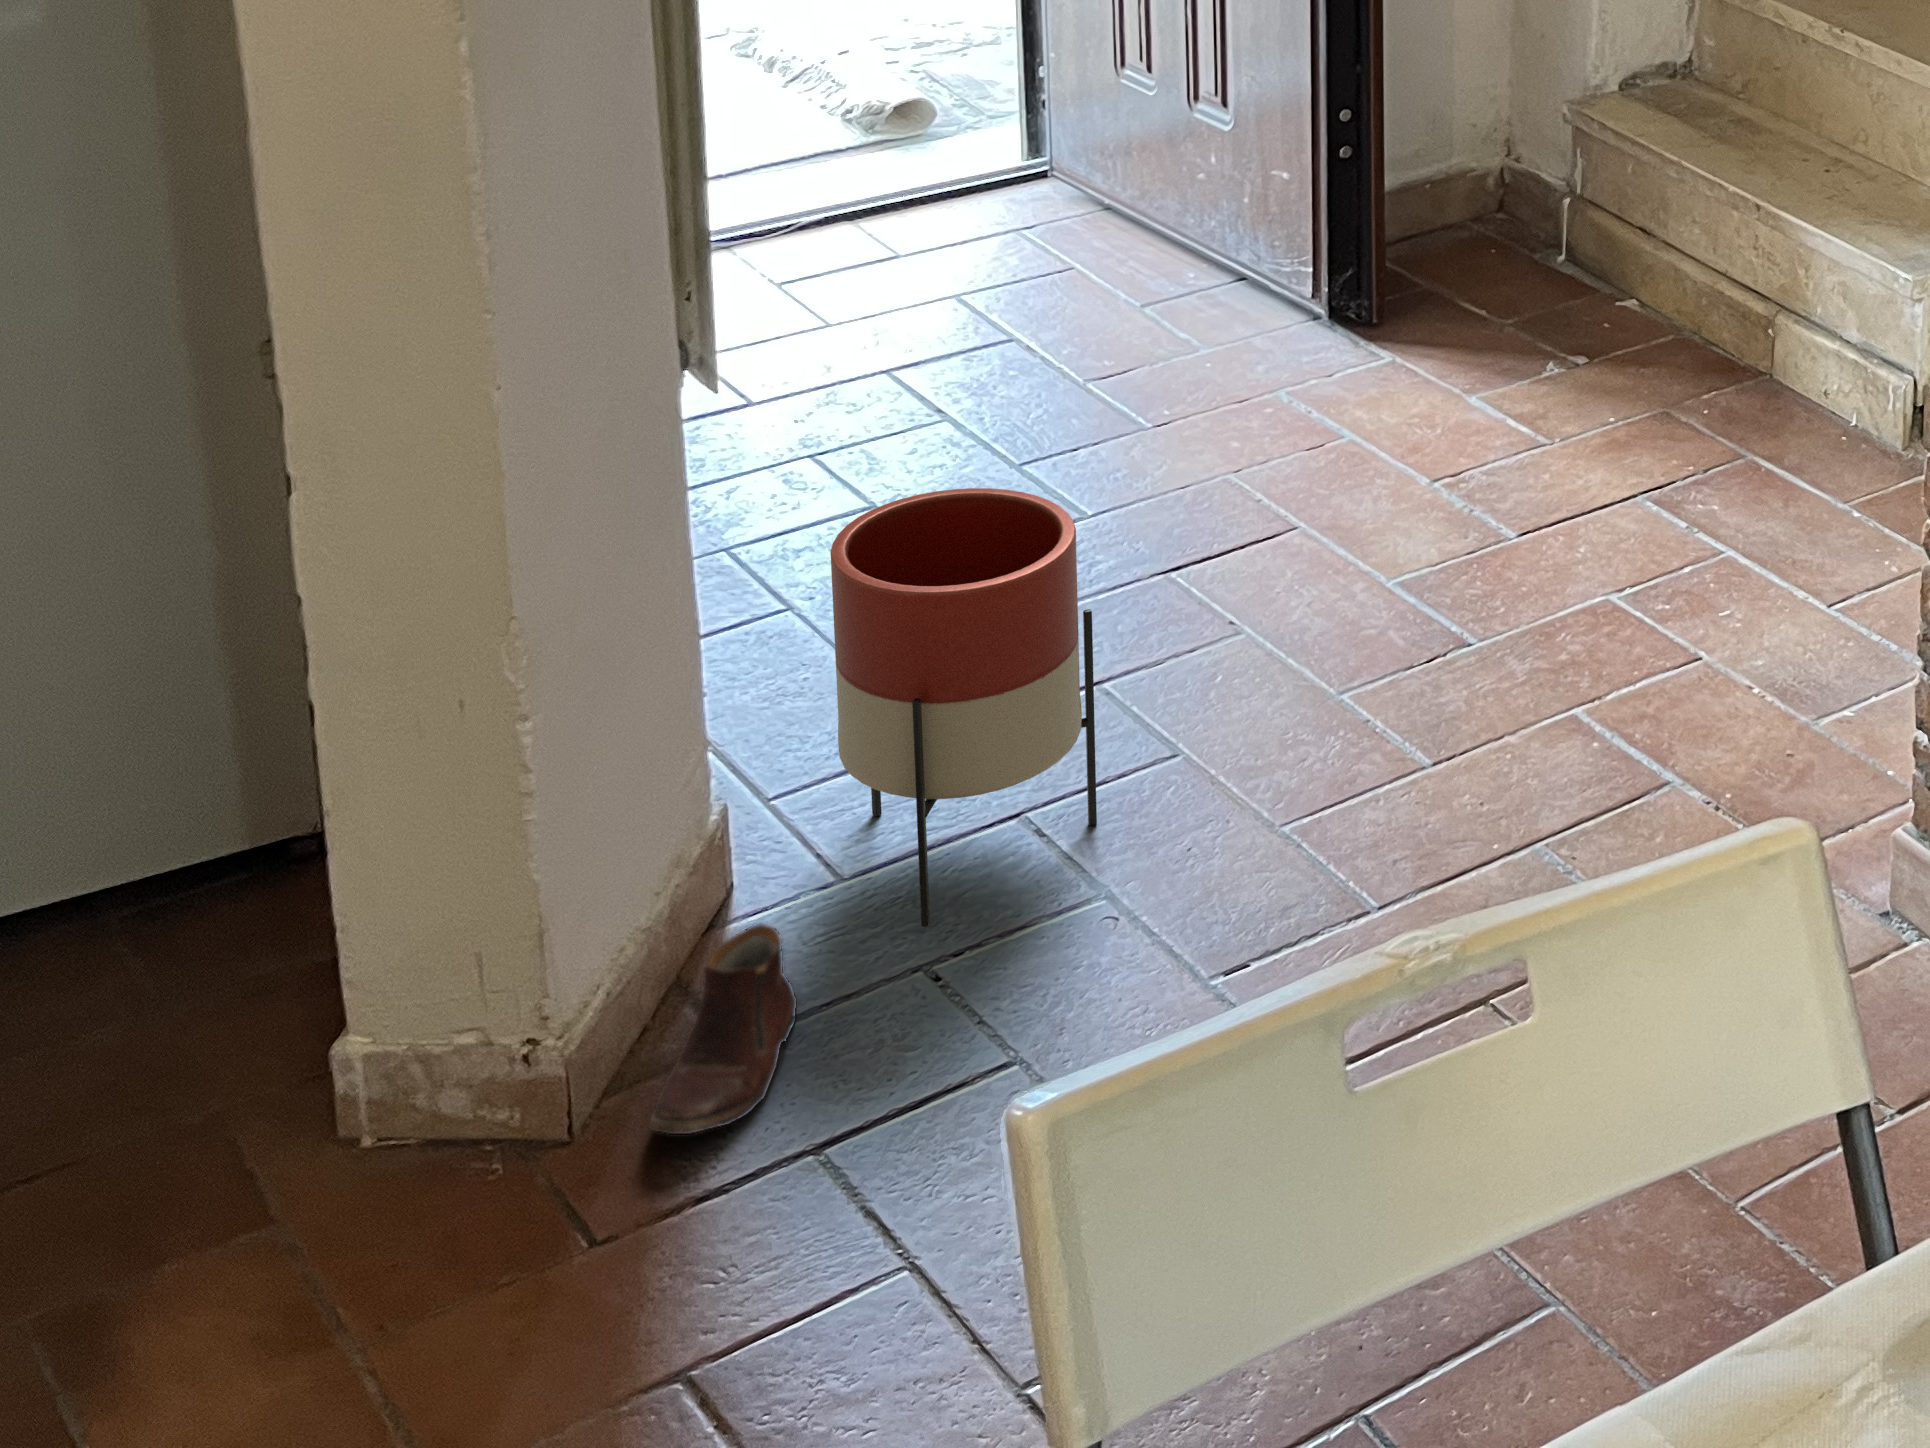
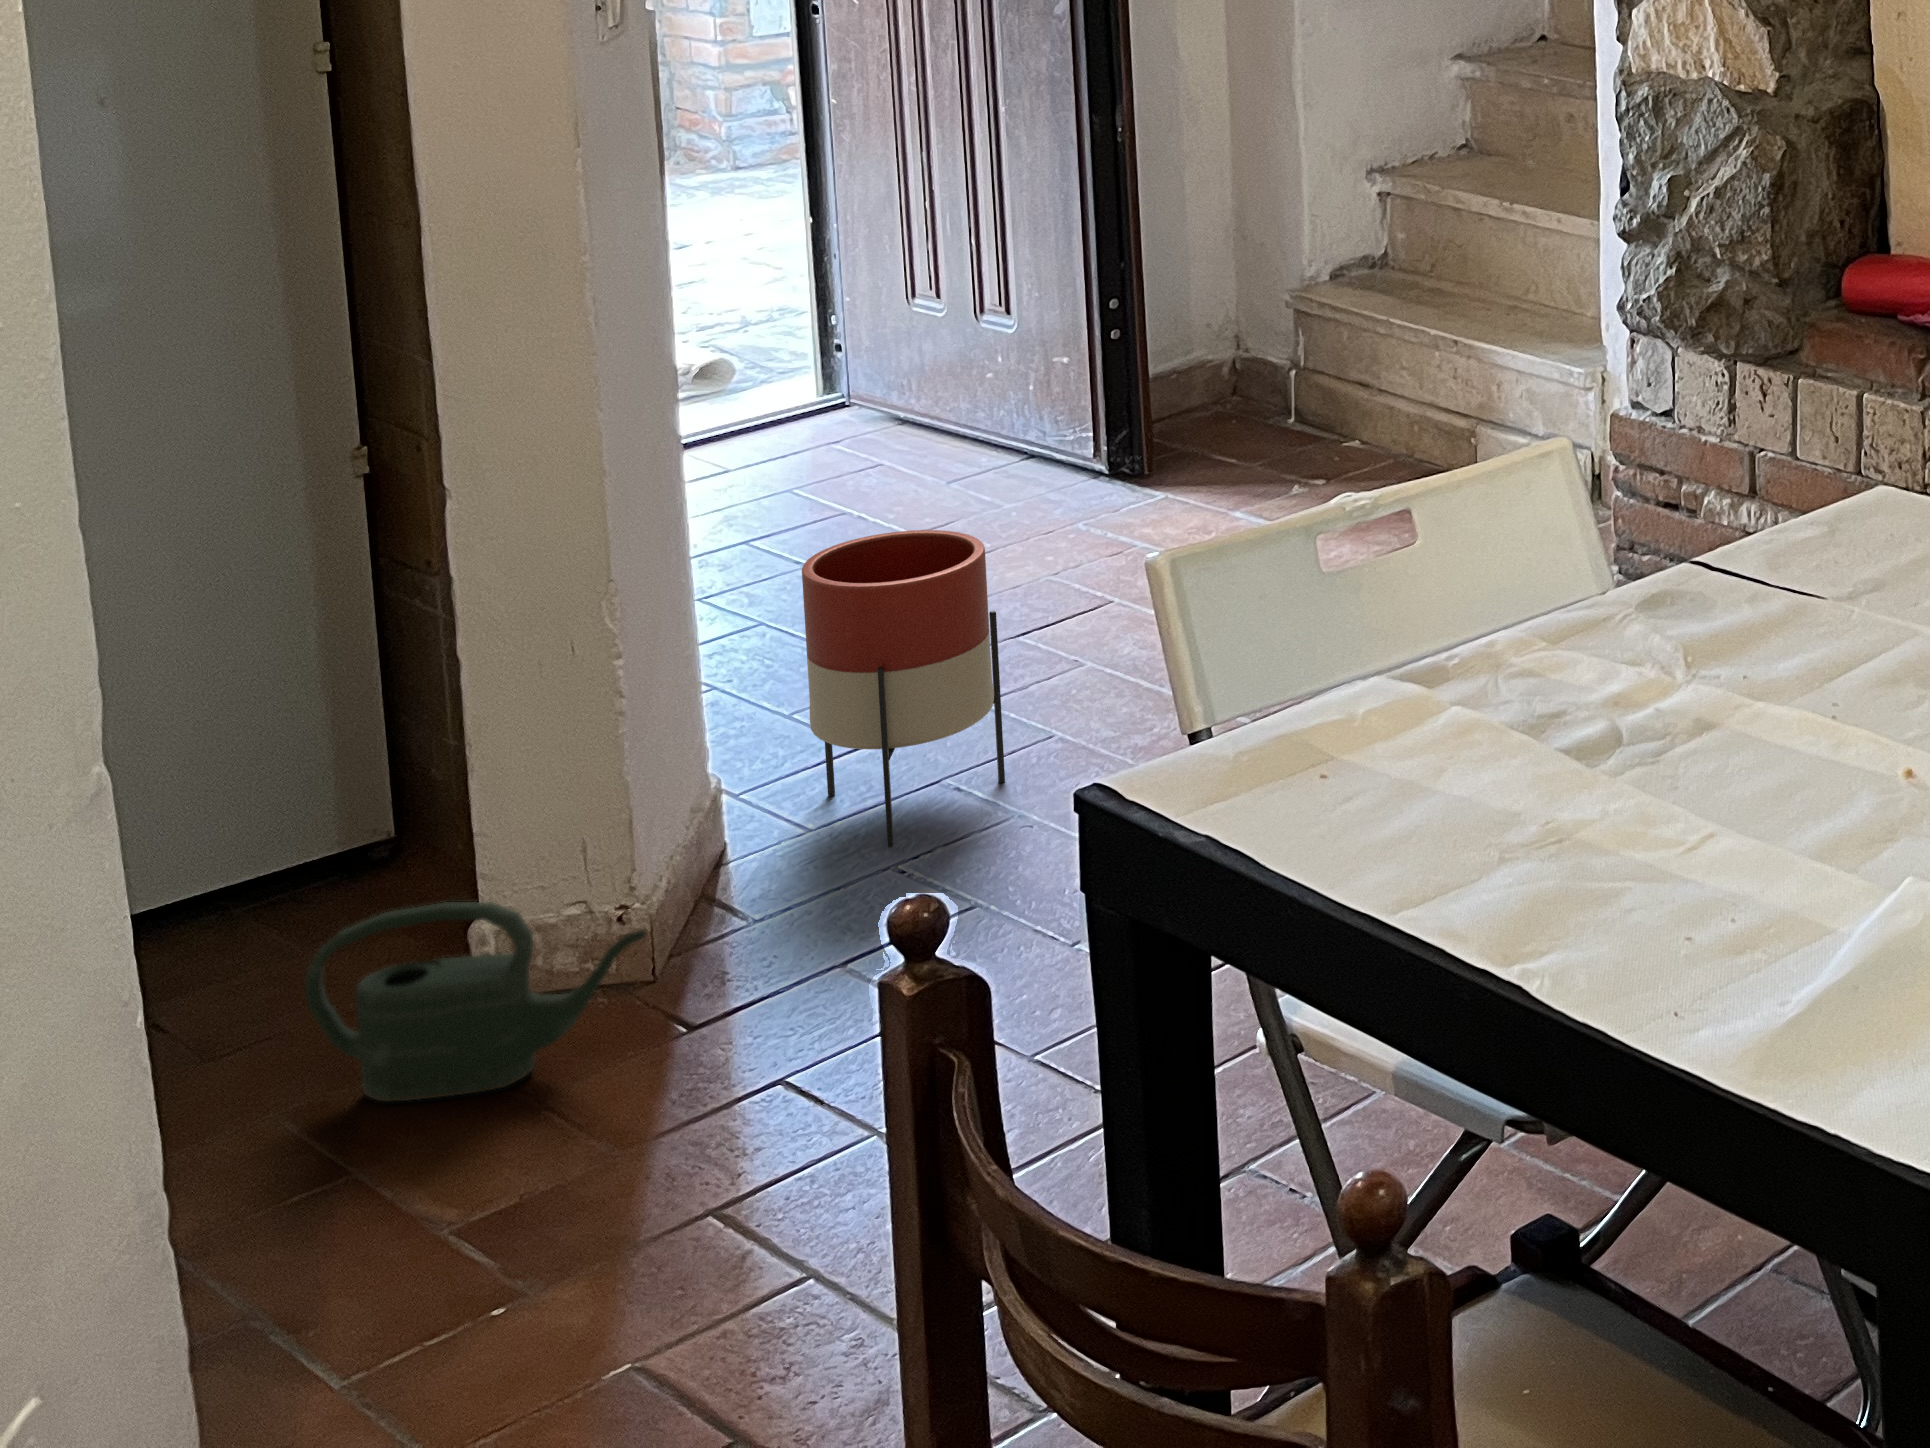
shoe: present [649,924,797,1134] -> none [720,835,808,965]
watering can: none [50,1060,509,1321] -> present [305,902,645,1101]

